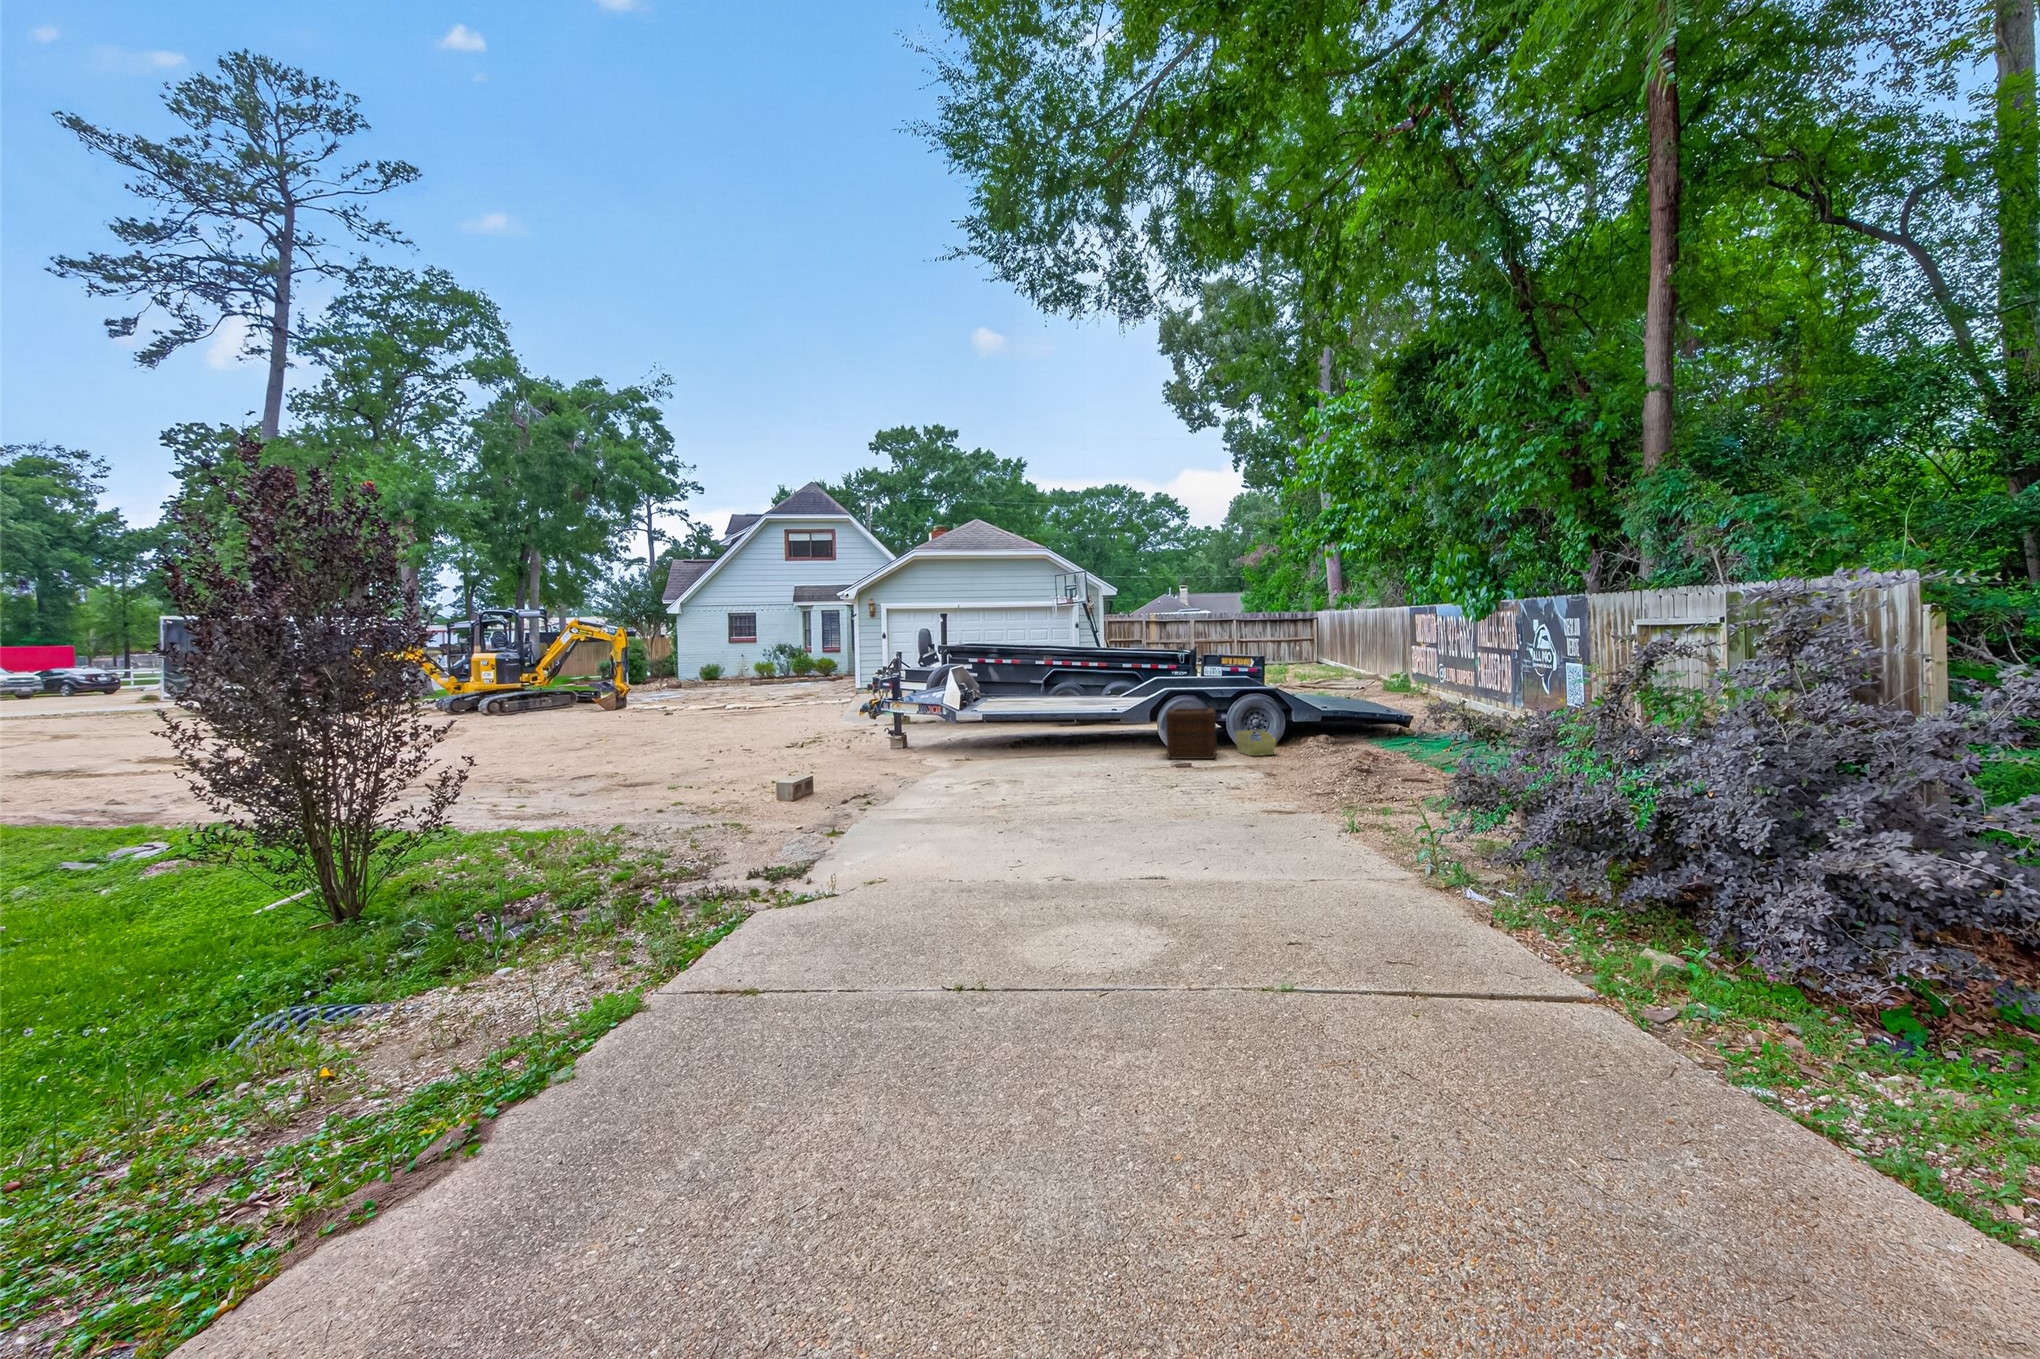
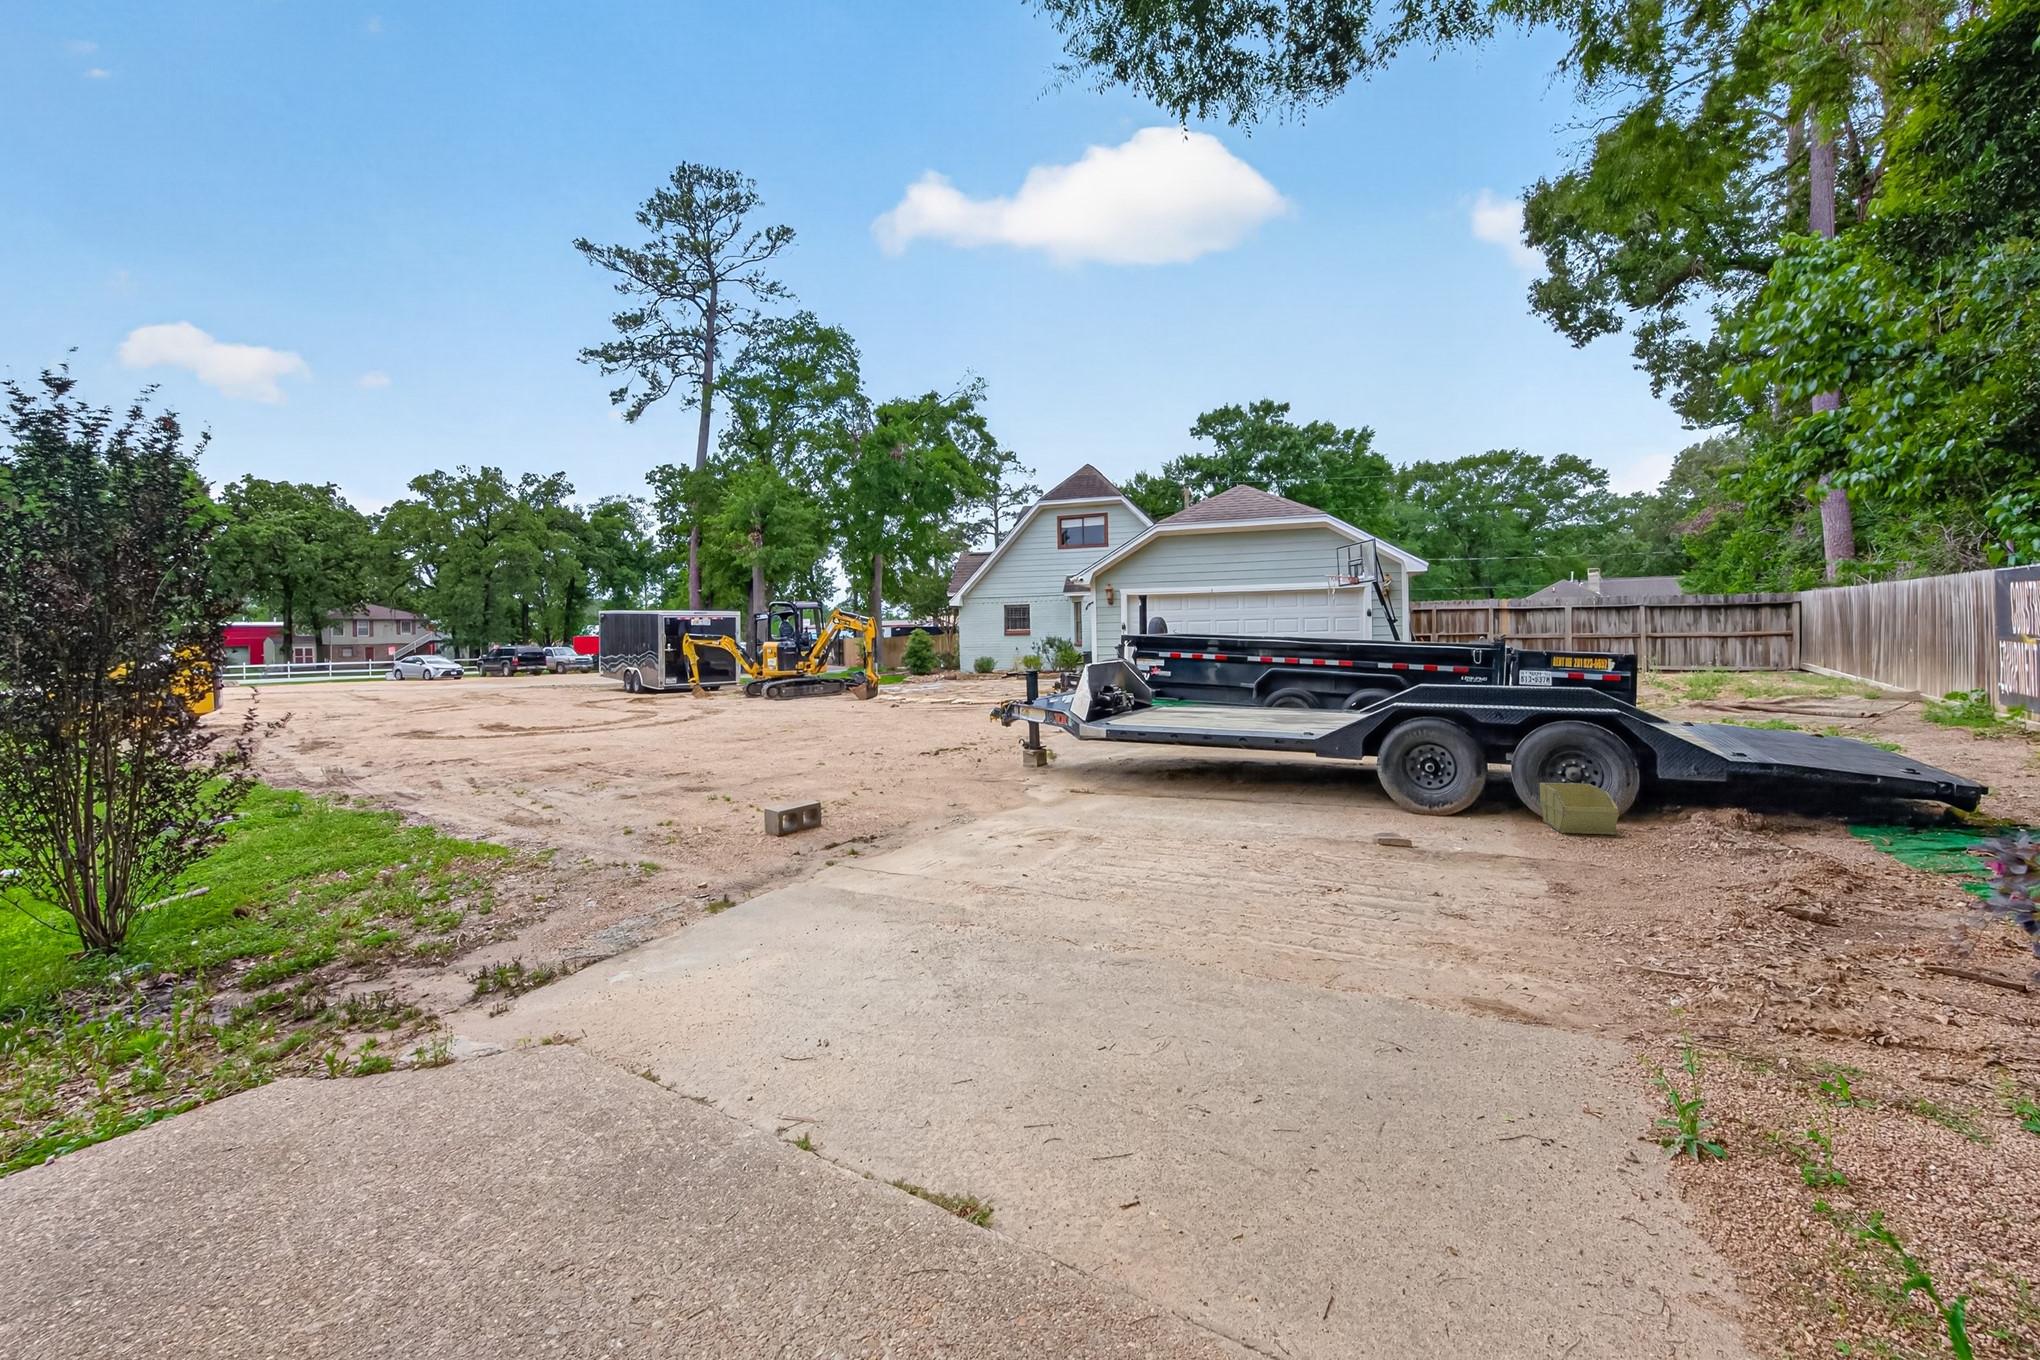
wooden crate: present [1166,708,1217,759] -> none [1391,737,1499,832]

